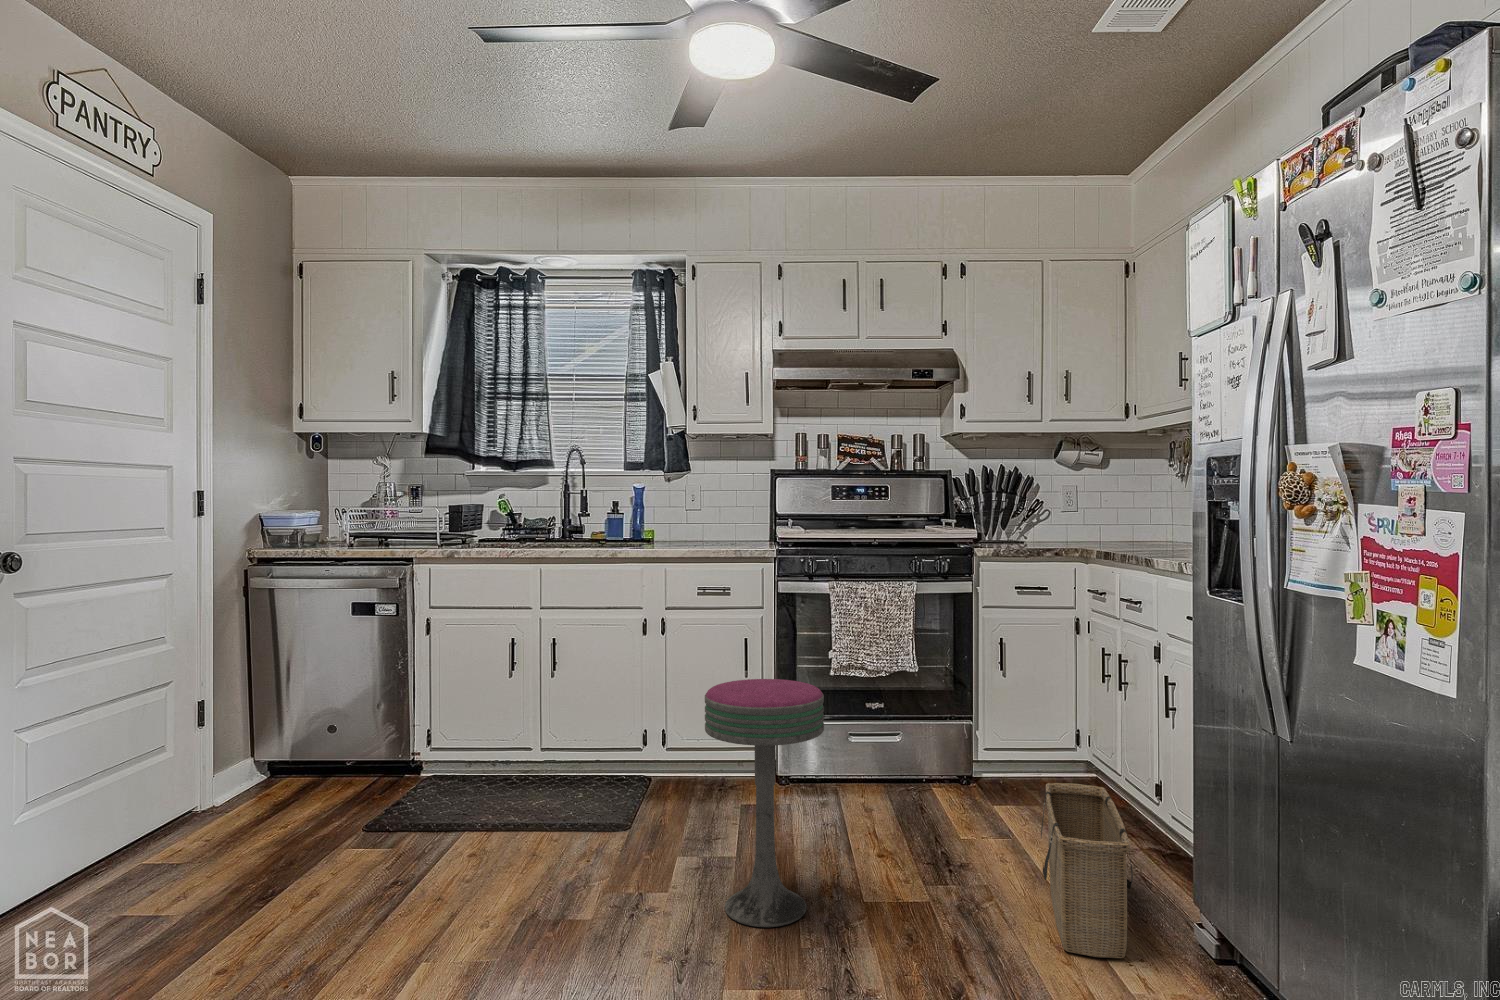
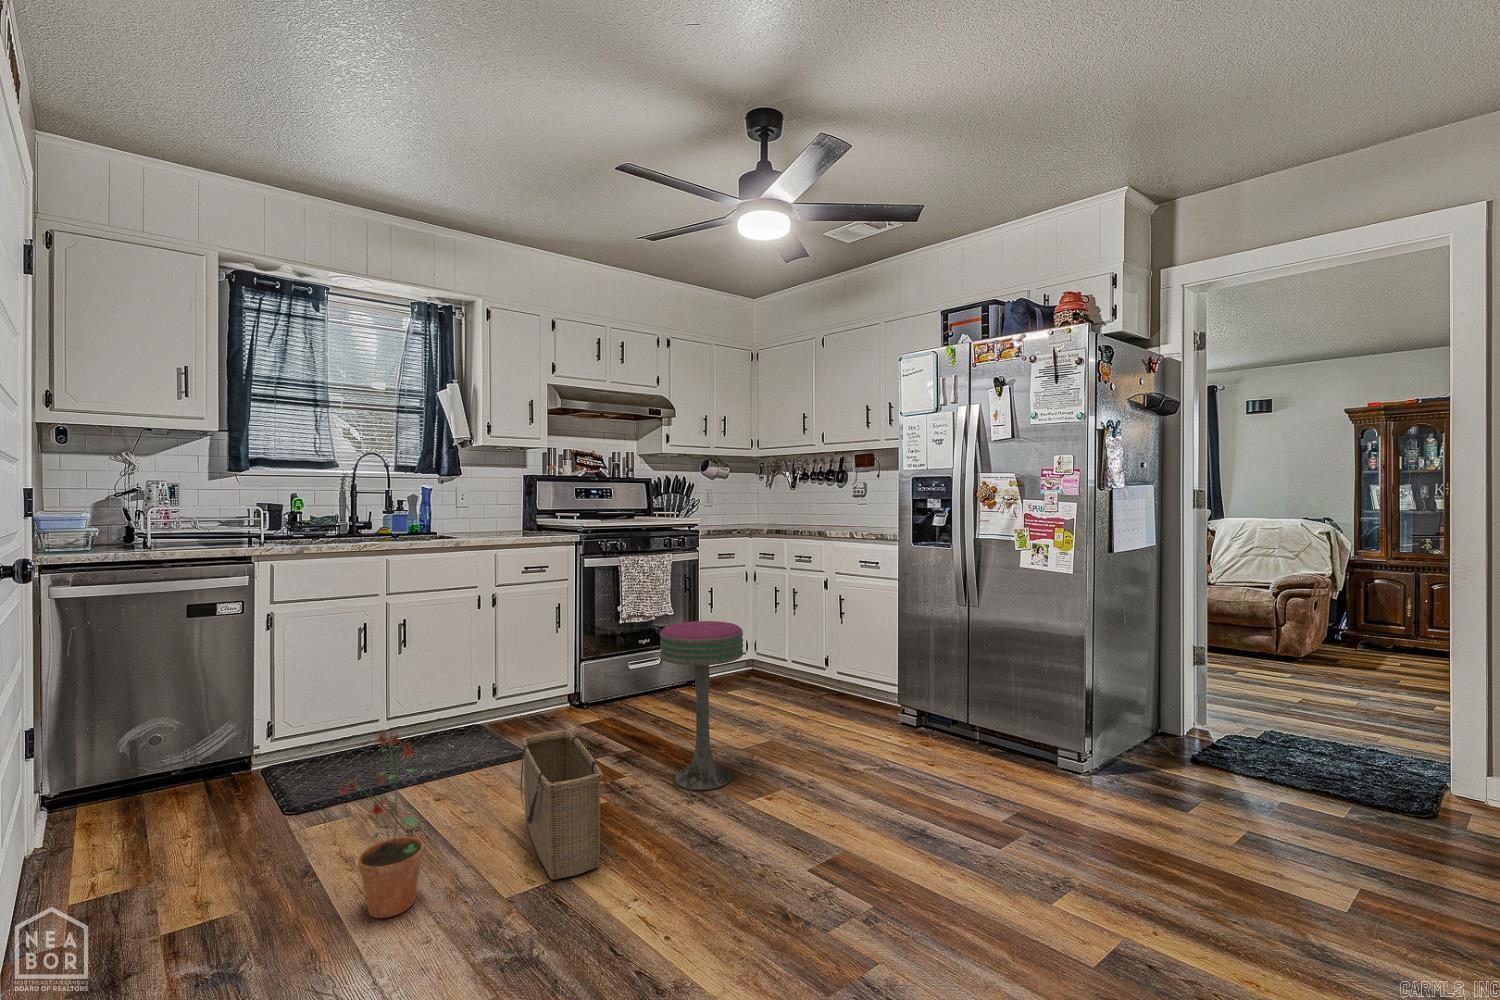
potted plant: none [311,735,381,923] -> present [339,730,424,918]
basket: present [1041,783,1133,958] -> present [520,730,603,880]

